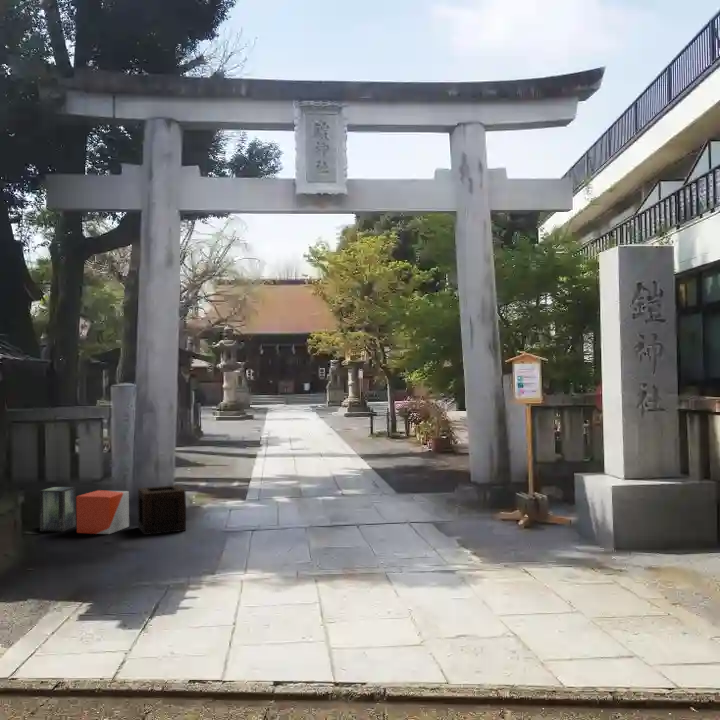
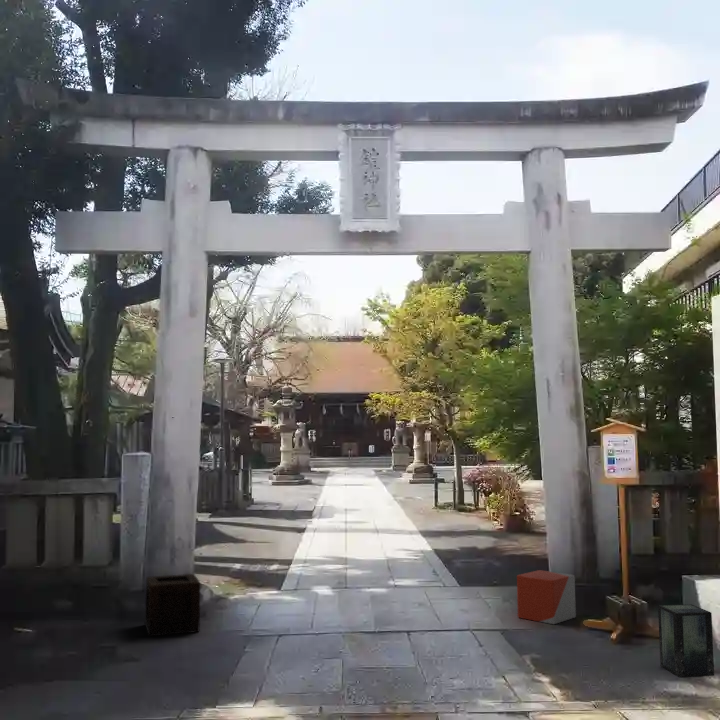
storage box: present [40,487,76,532] -> present [658,604,714,677]
stool: present [76,490,129,534] -> present [517,570,576,624]

